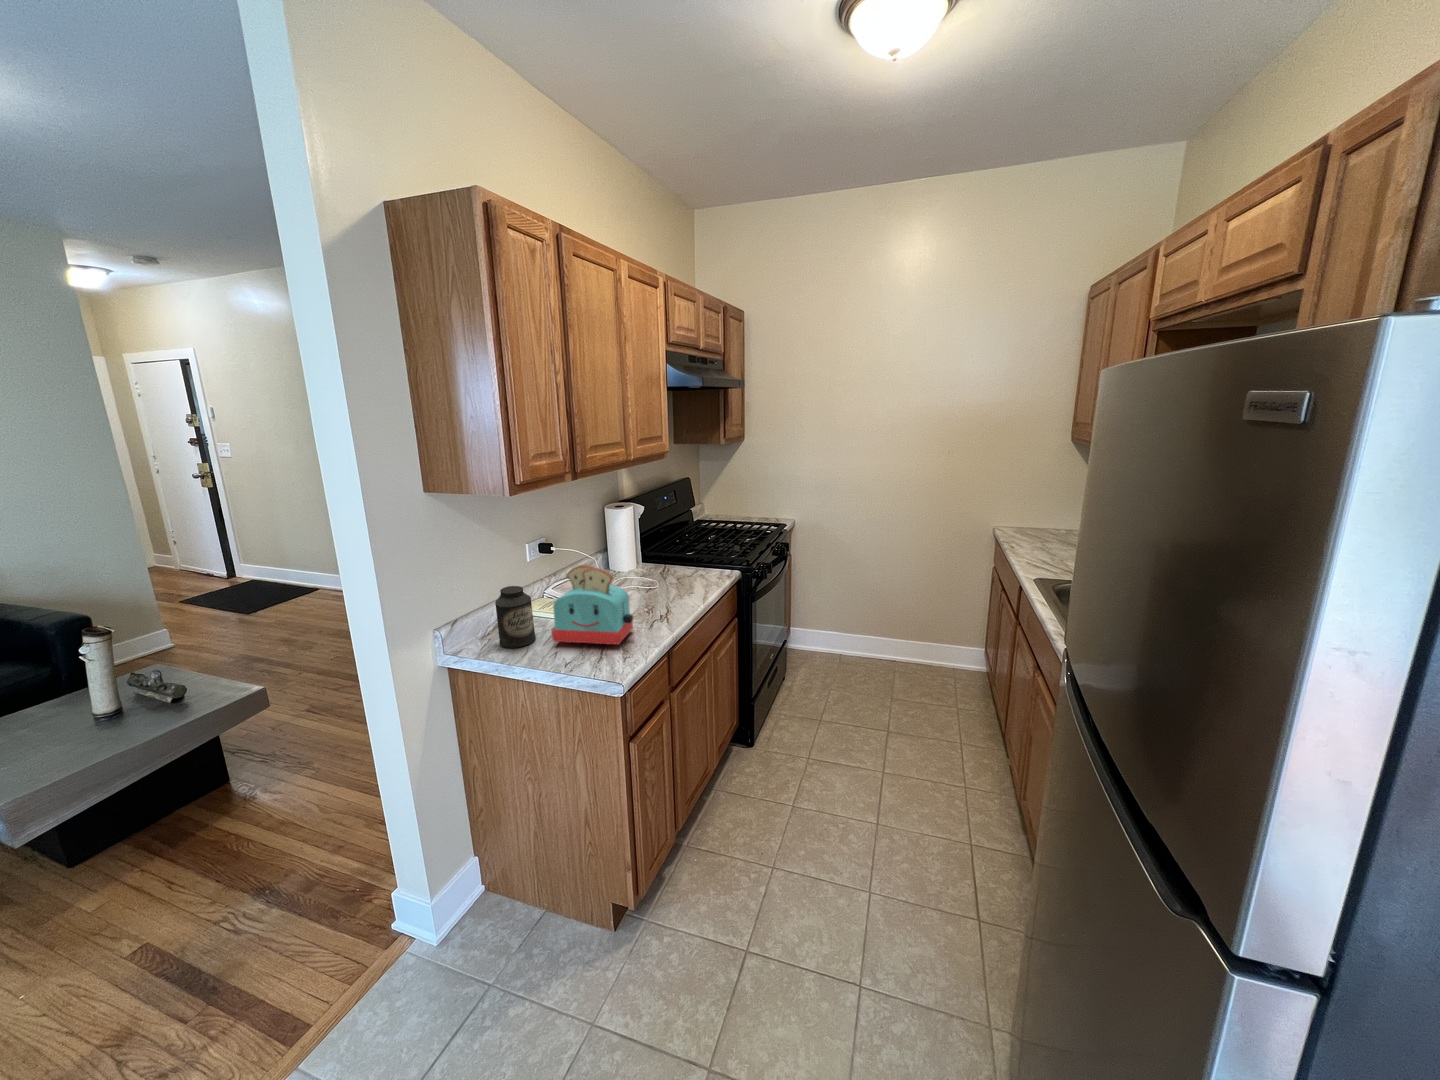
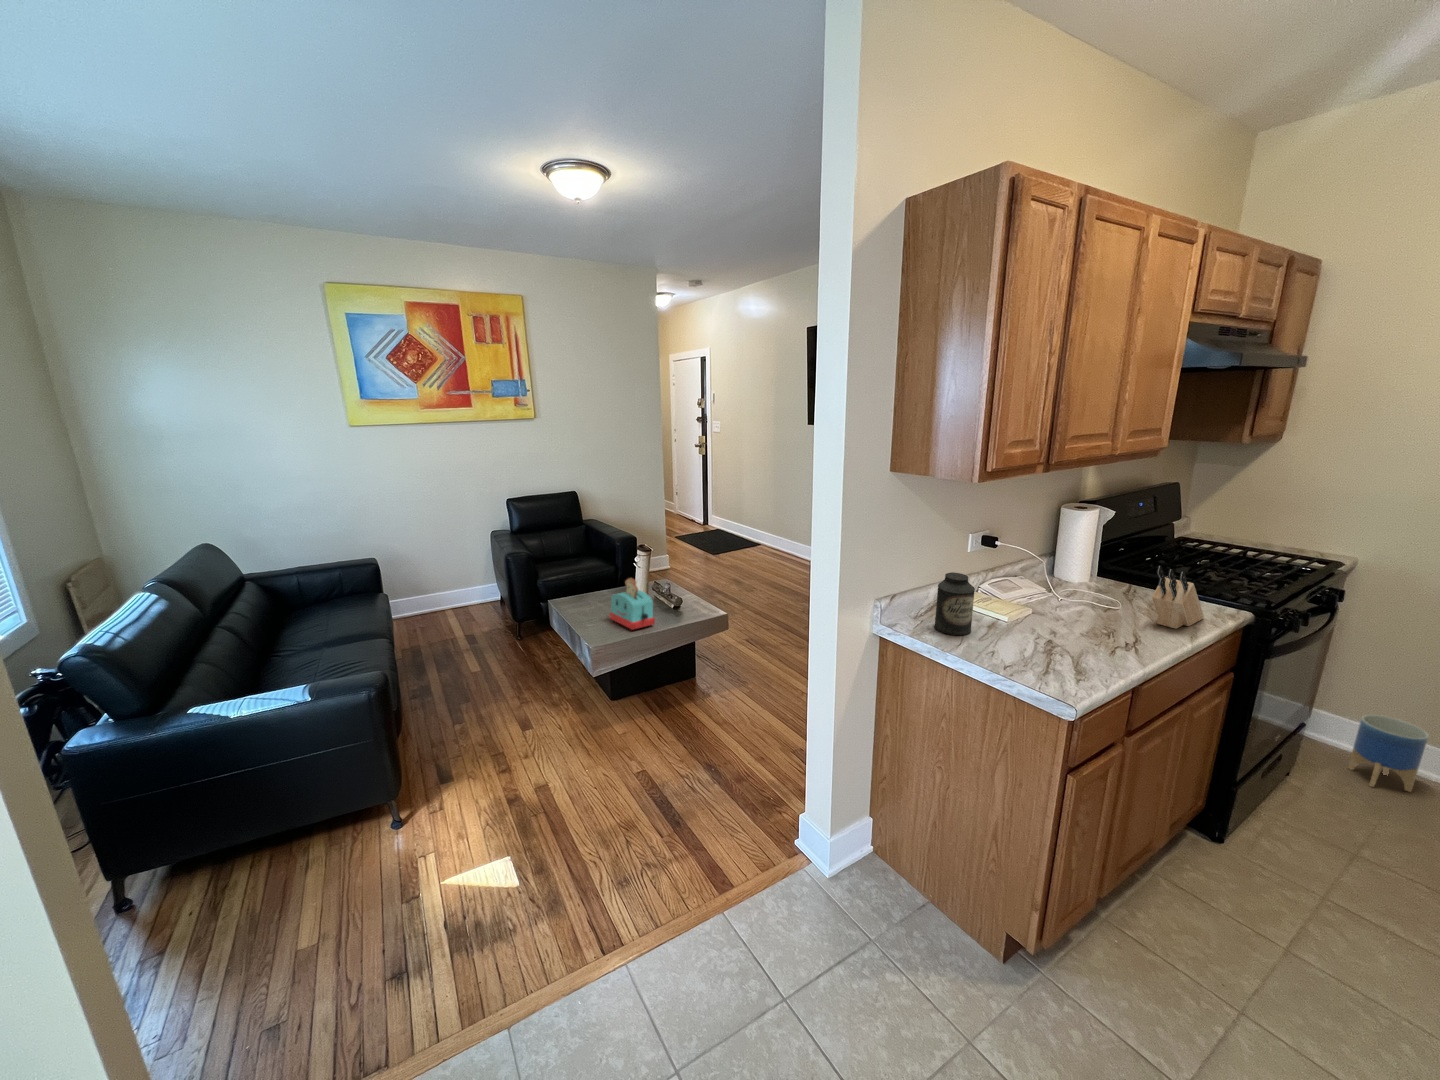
knife block: none [674,548,711,594] -> present [1152,566,1204,629]
toaster: present [552,565,633,645] -> present [610,578,655,630]
planter: none [811,618,841,667] -> present [1348,715,1428,792]

